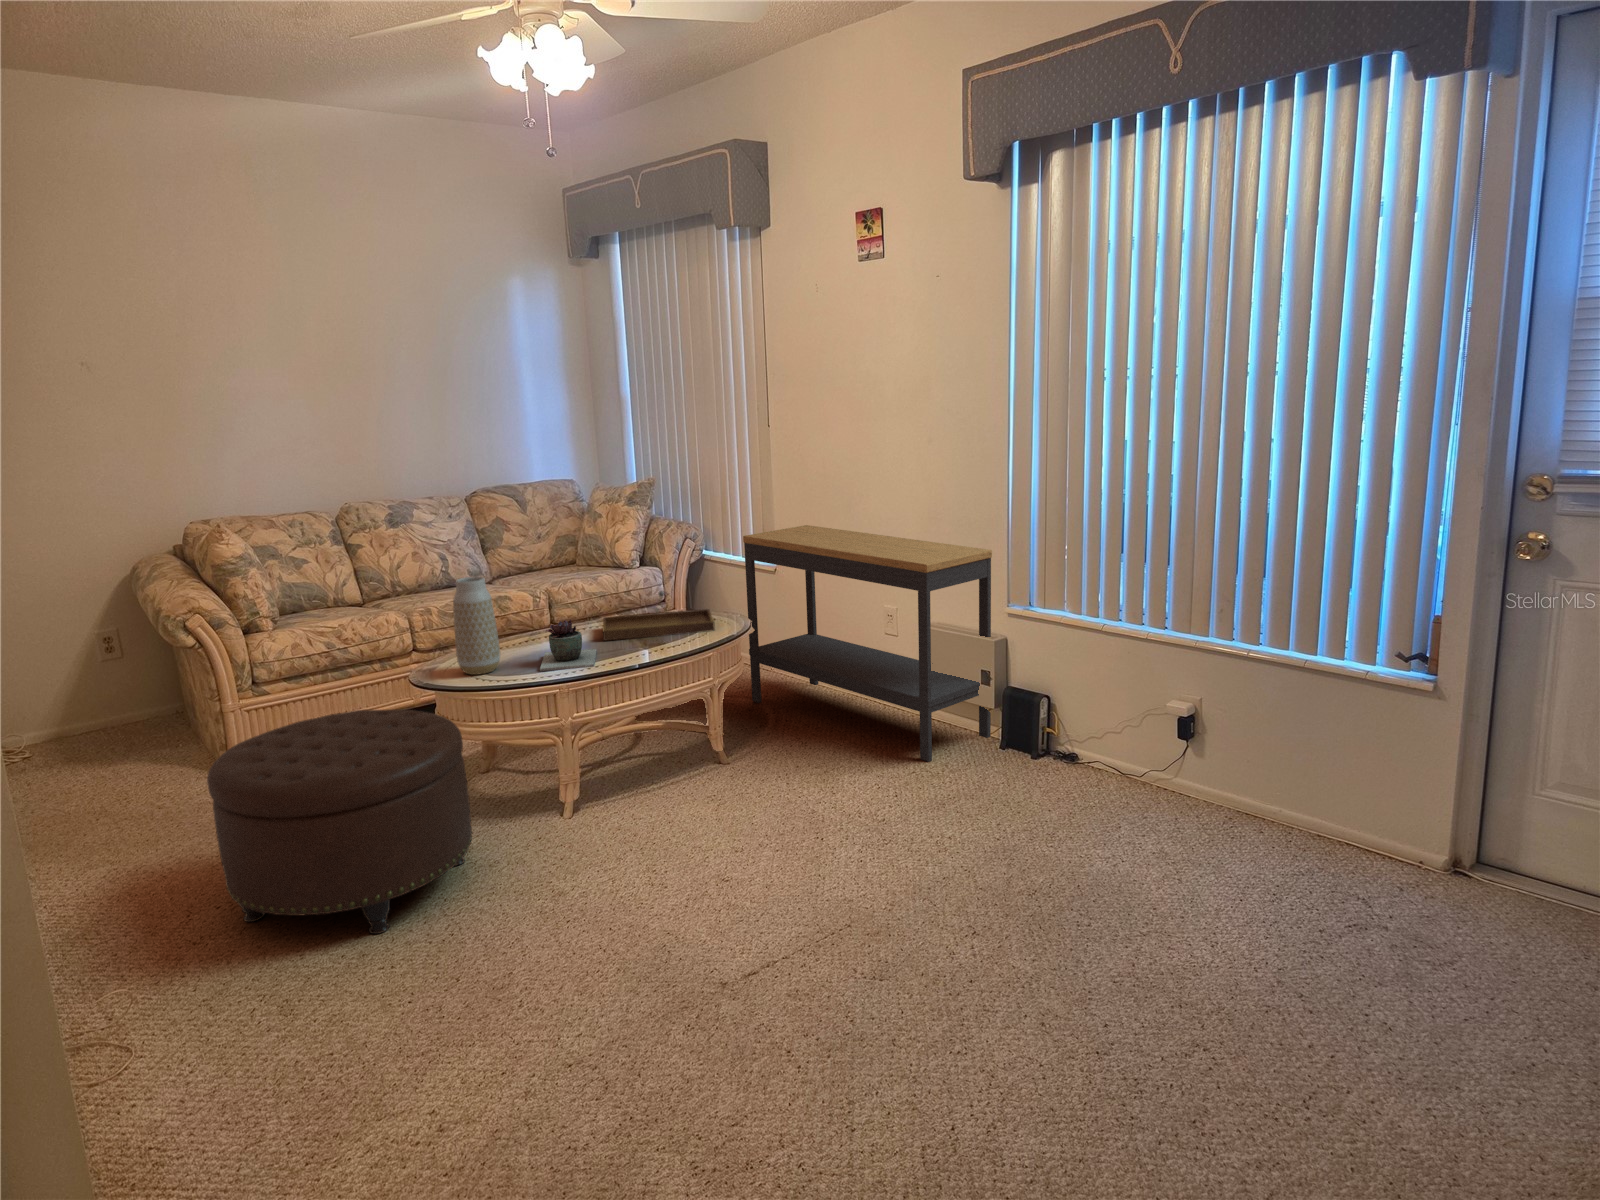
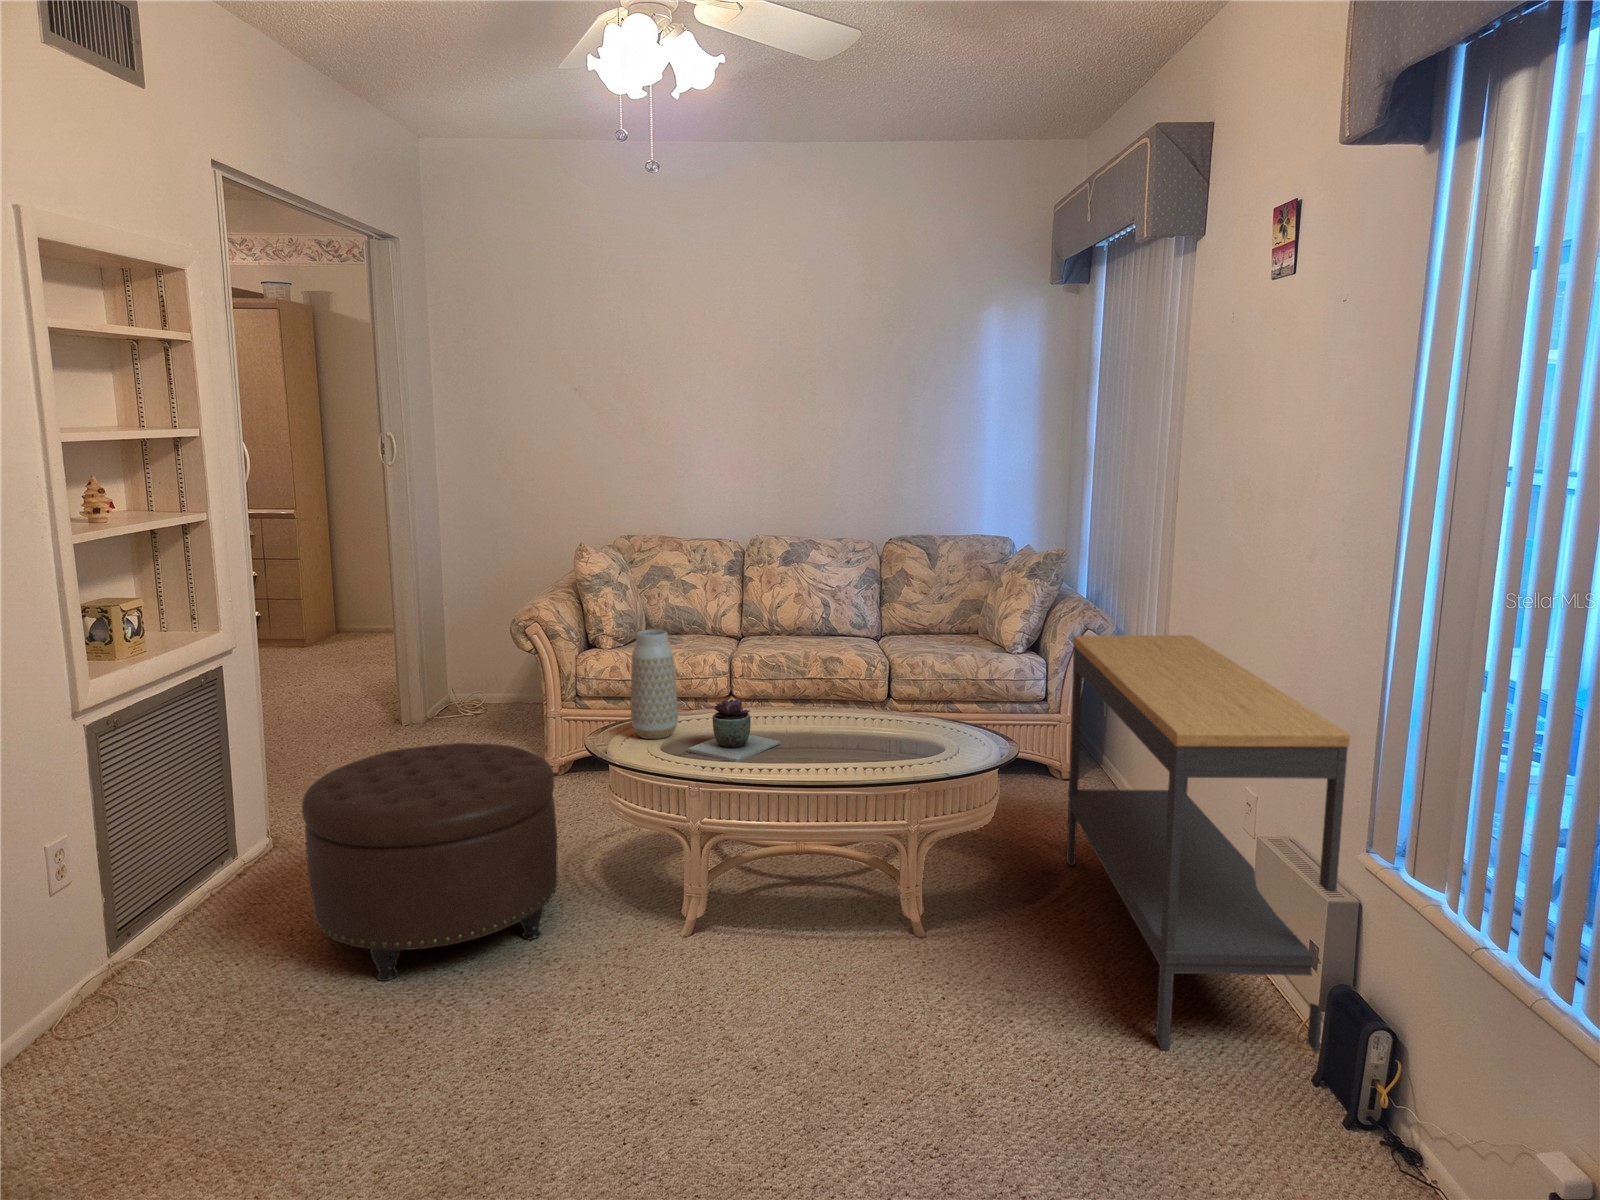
tray: present [603,591,715,641] -> none [815,687,970,756]

